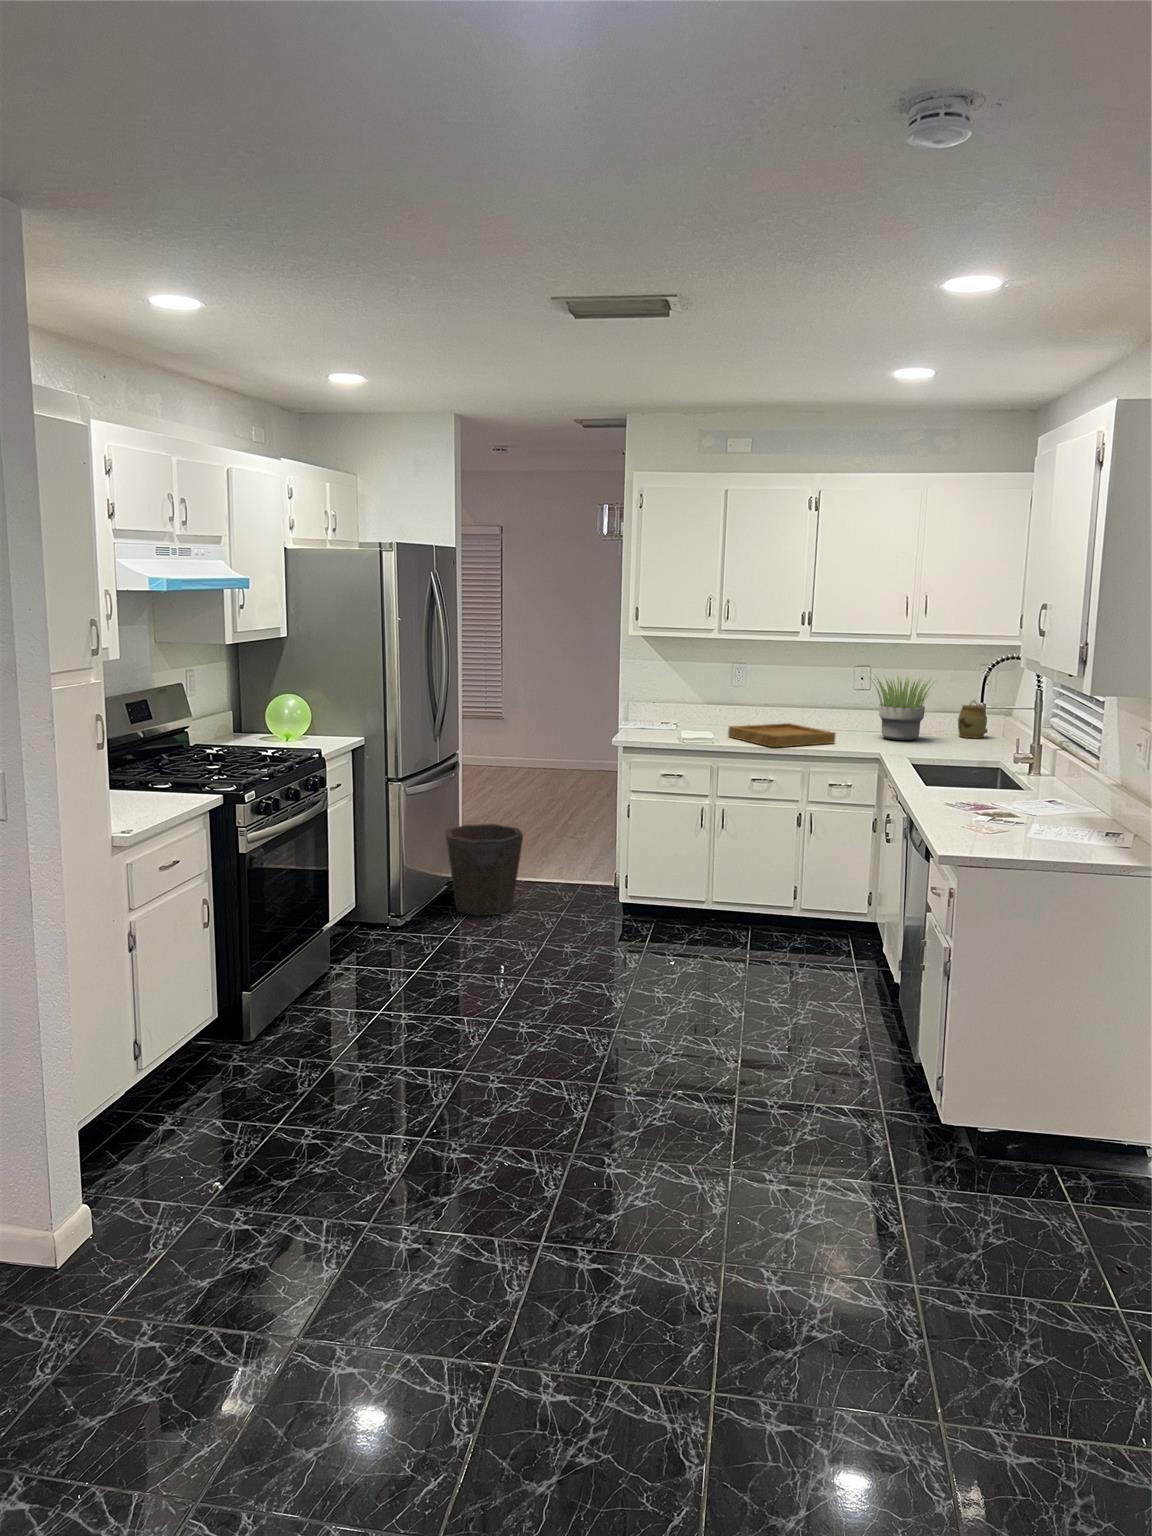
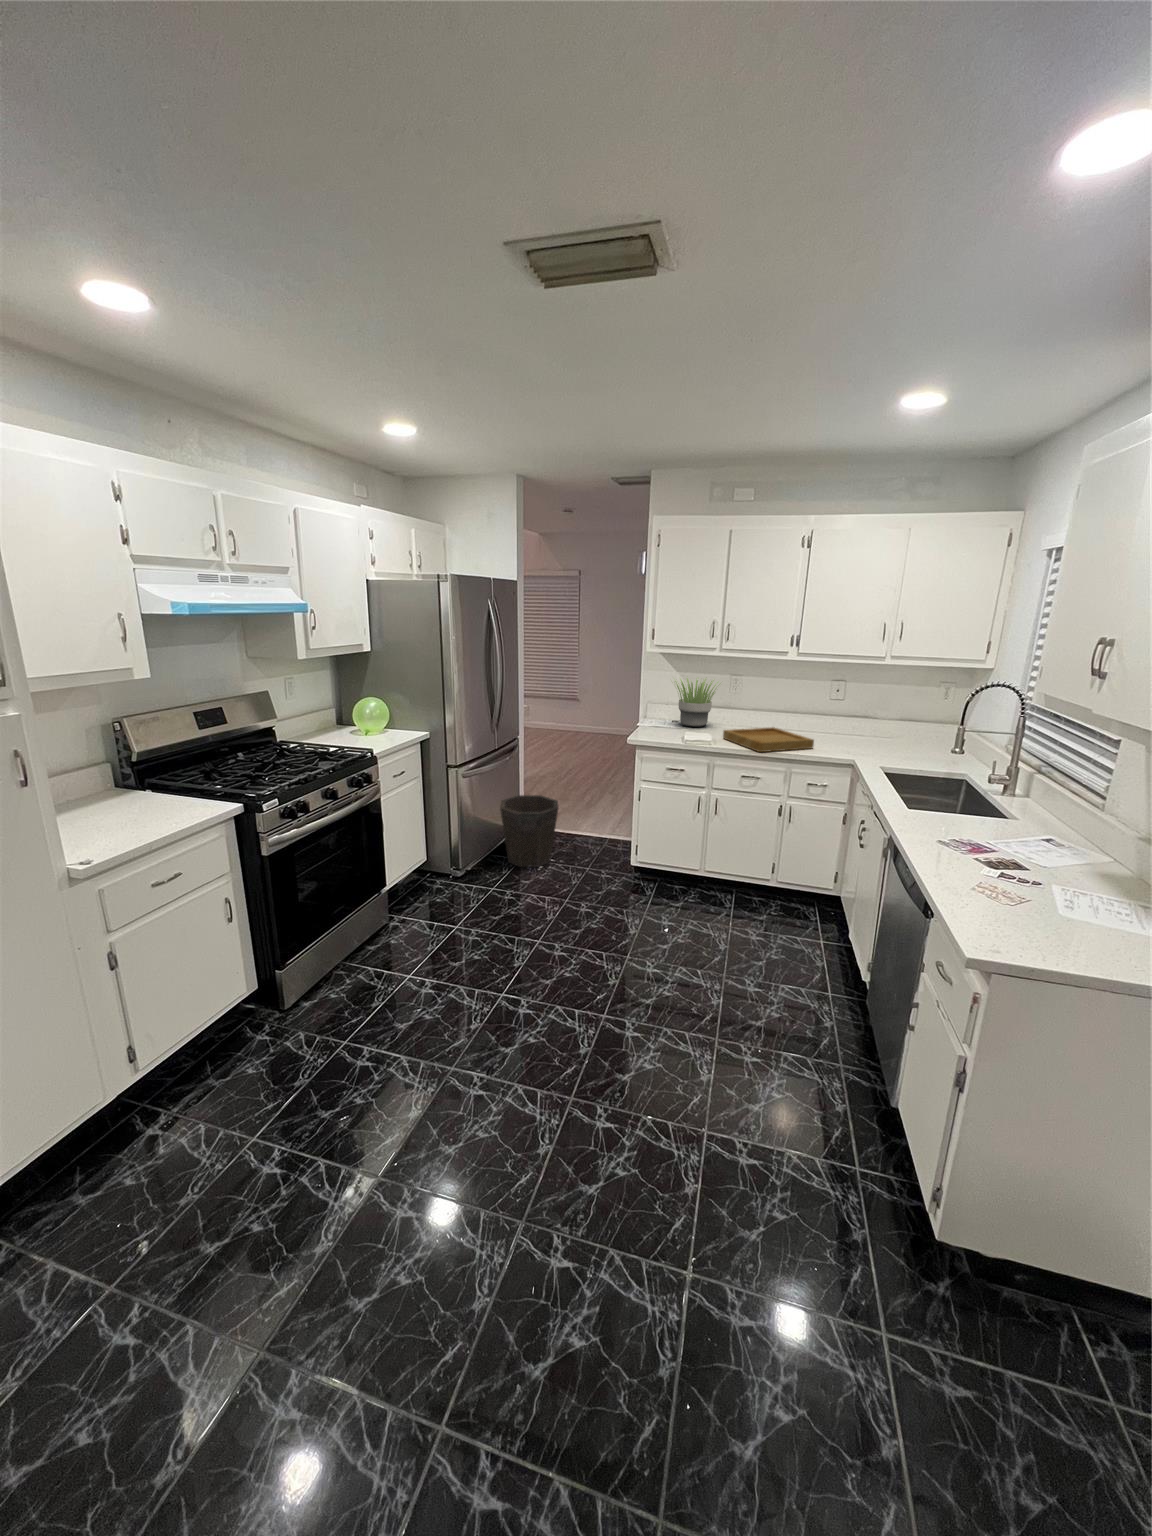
potted plant: present [872,675,934,740] -> present [675,678,720,727]
jar: present [958,700,987,738] -> none [918,713,946,746]

